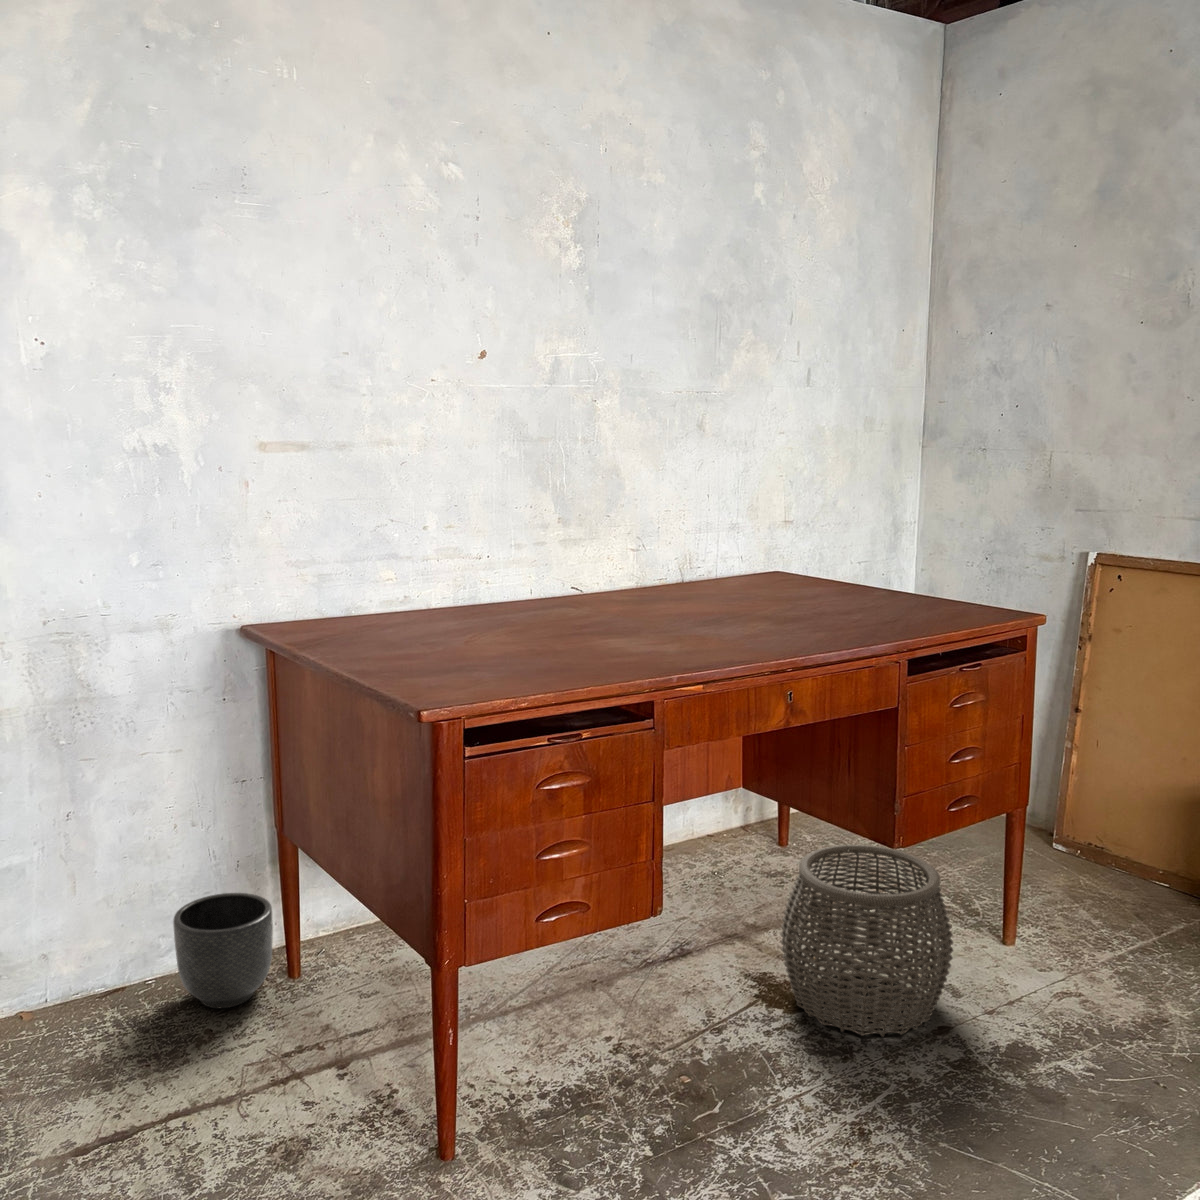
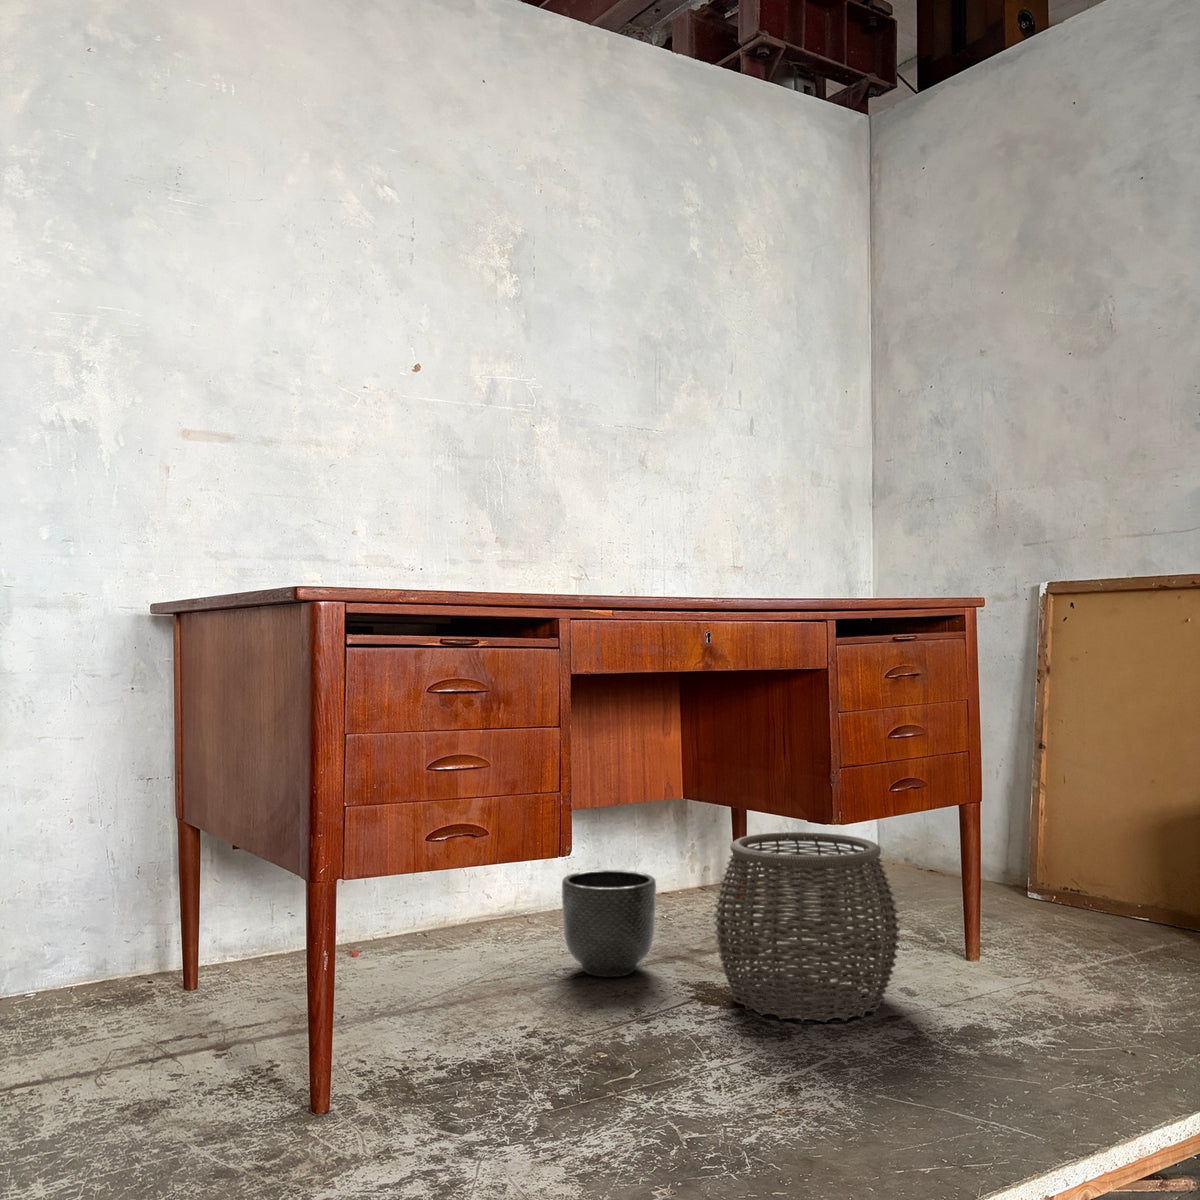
planter: present [173,893,273,1008] -> present [562,870,656,977]

